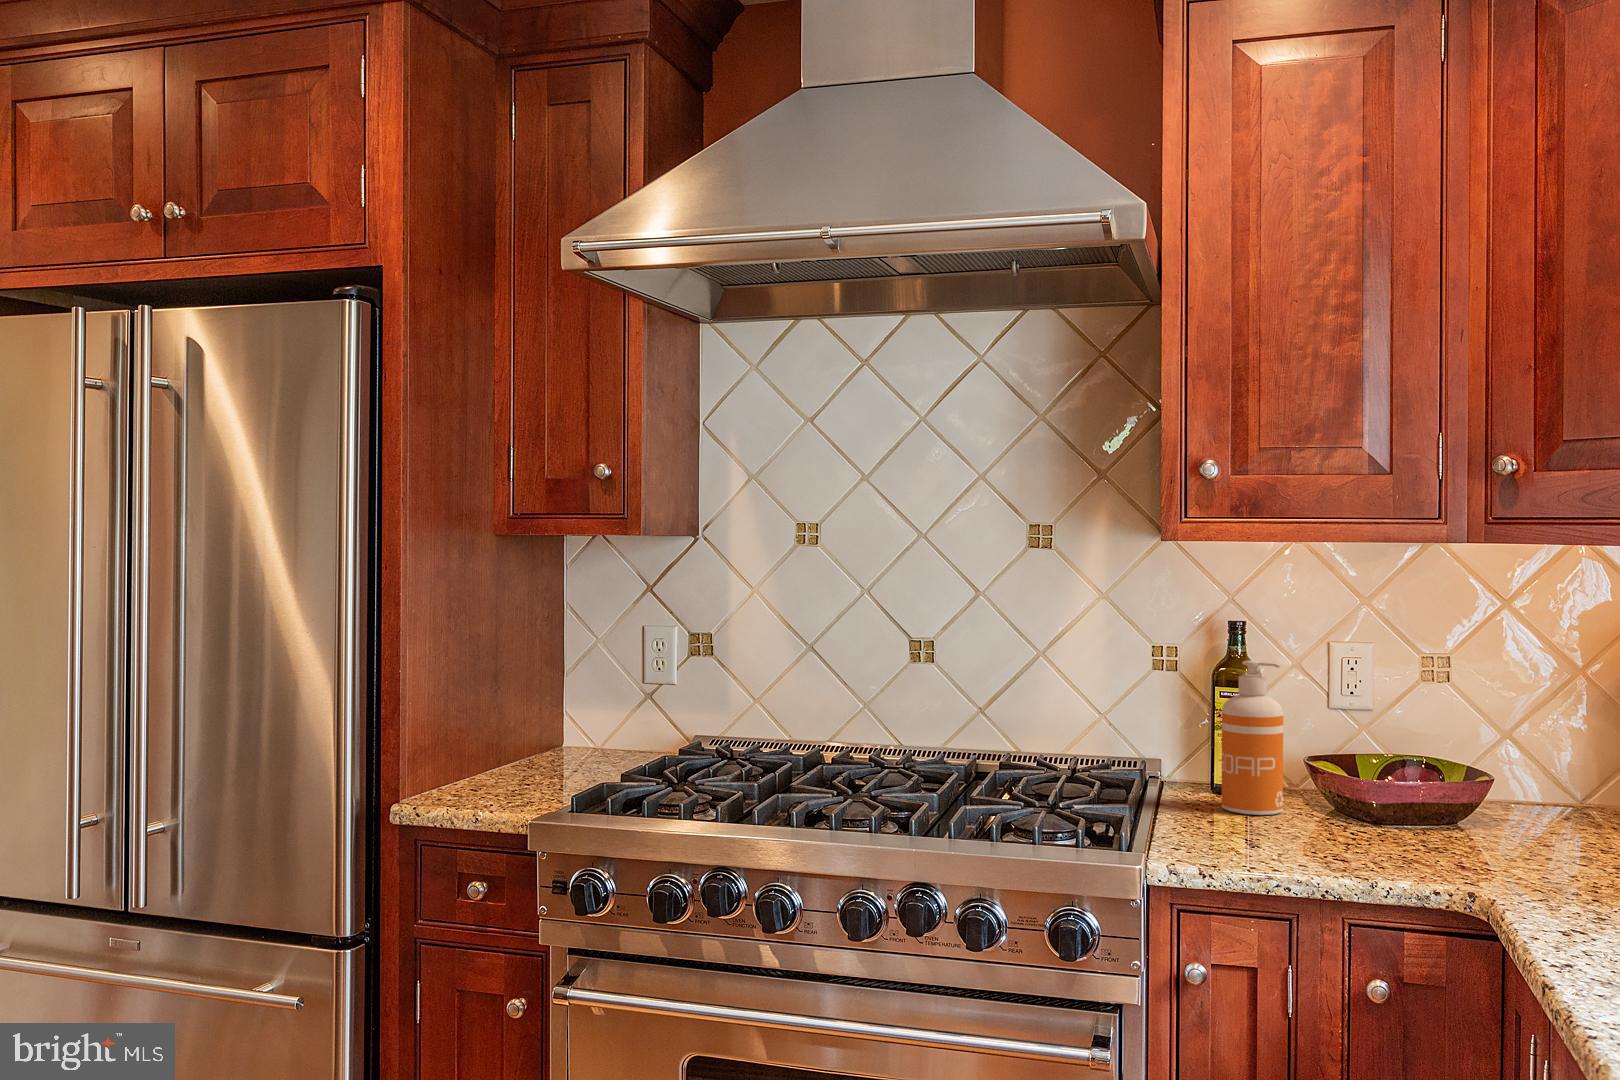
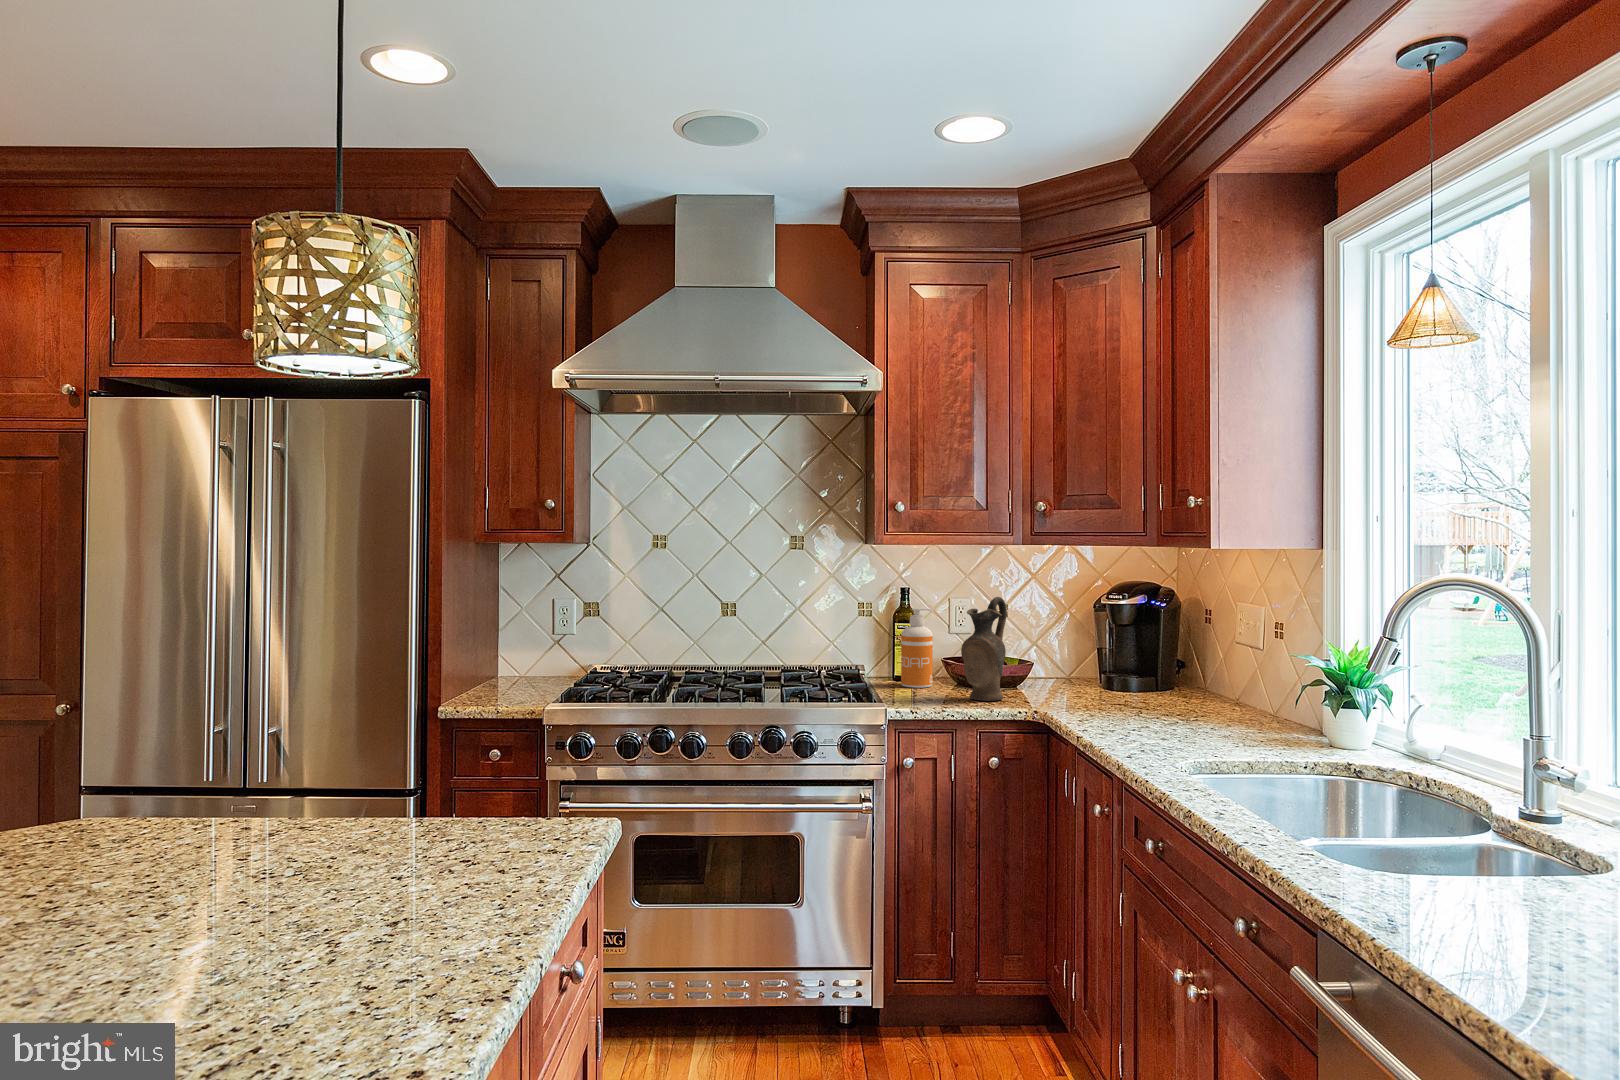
ceramic pitcher: none [1323,645,1427,859] -> present [961,597,1007,701]

